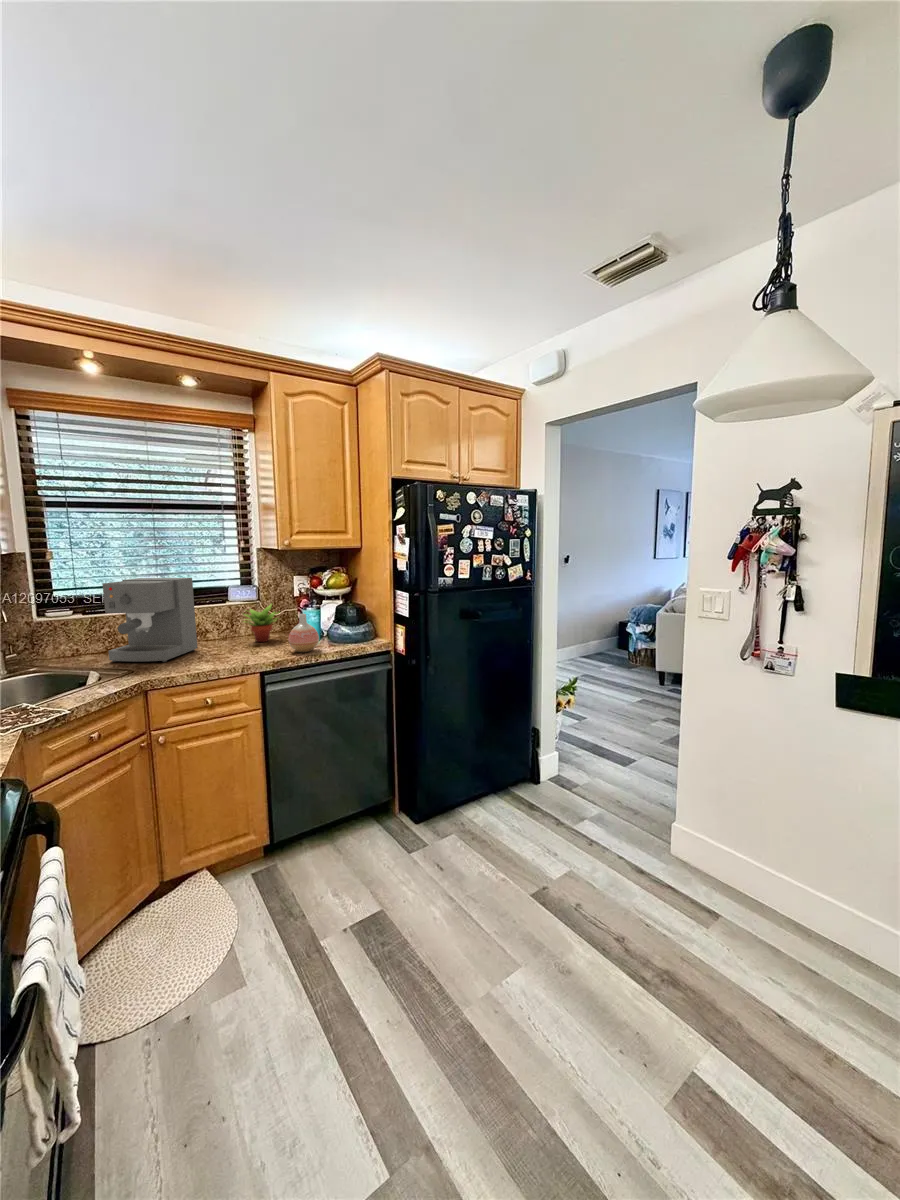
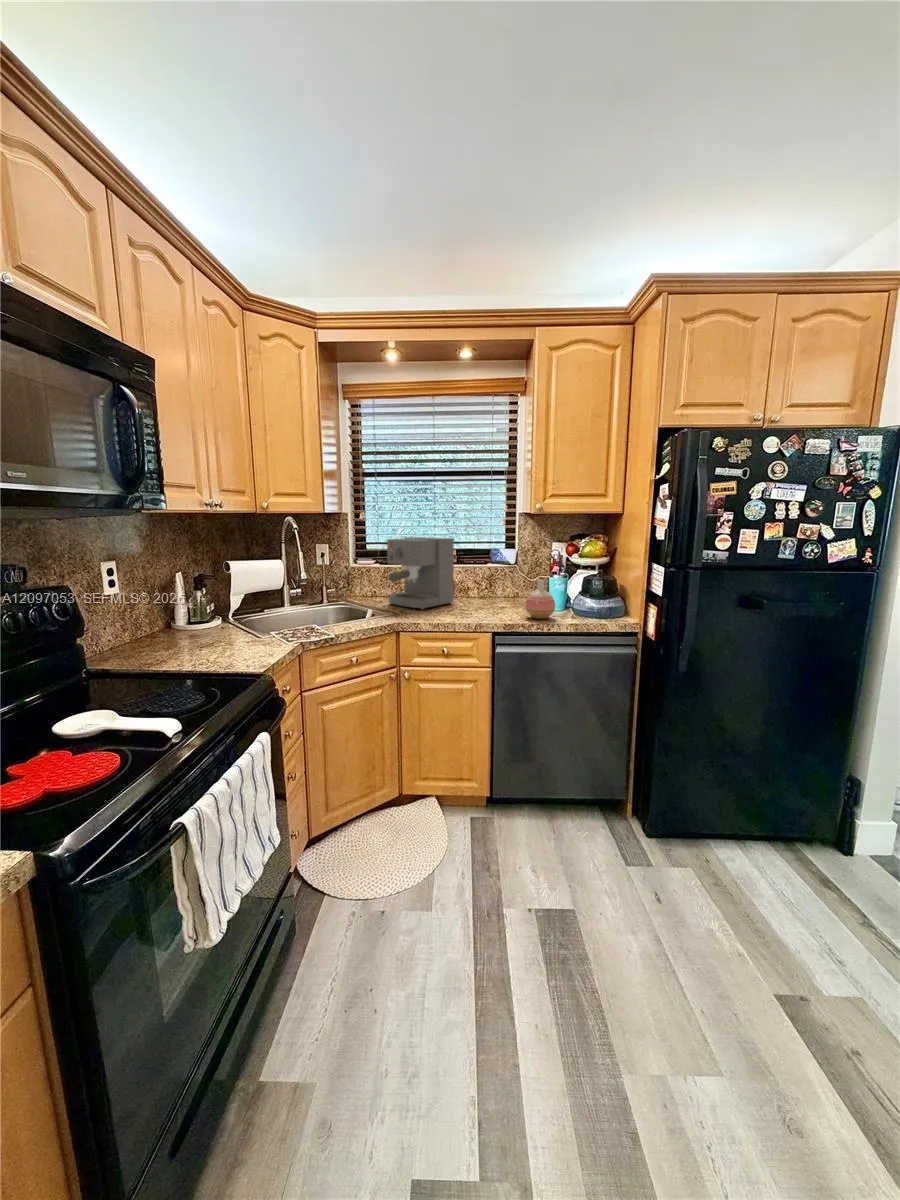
succulent plant: present [244,604,275,642] -> none [492,567,529,604]

